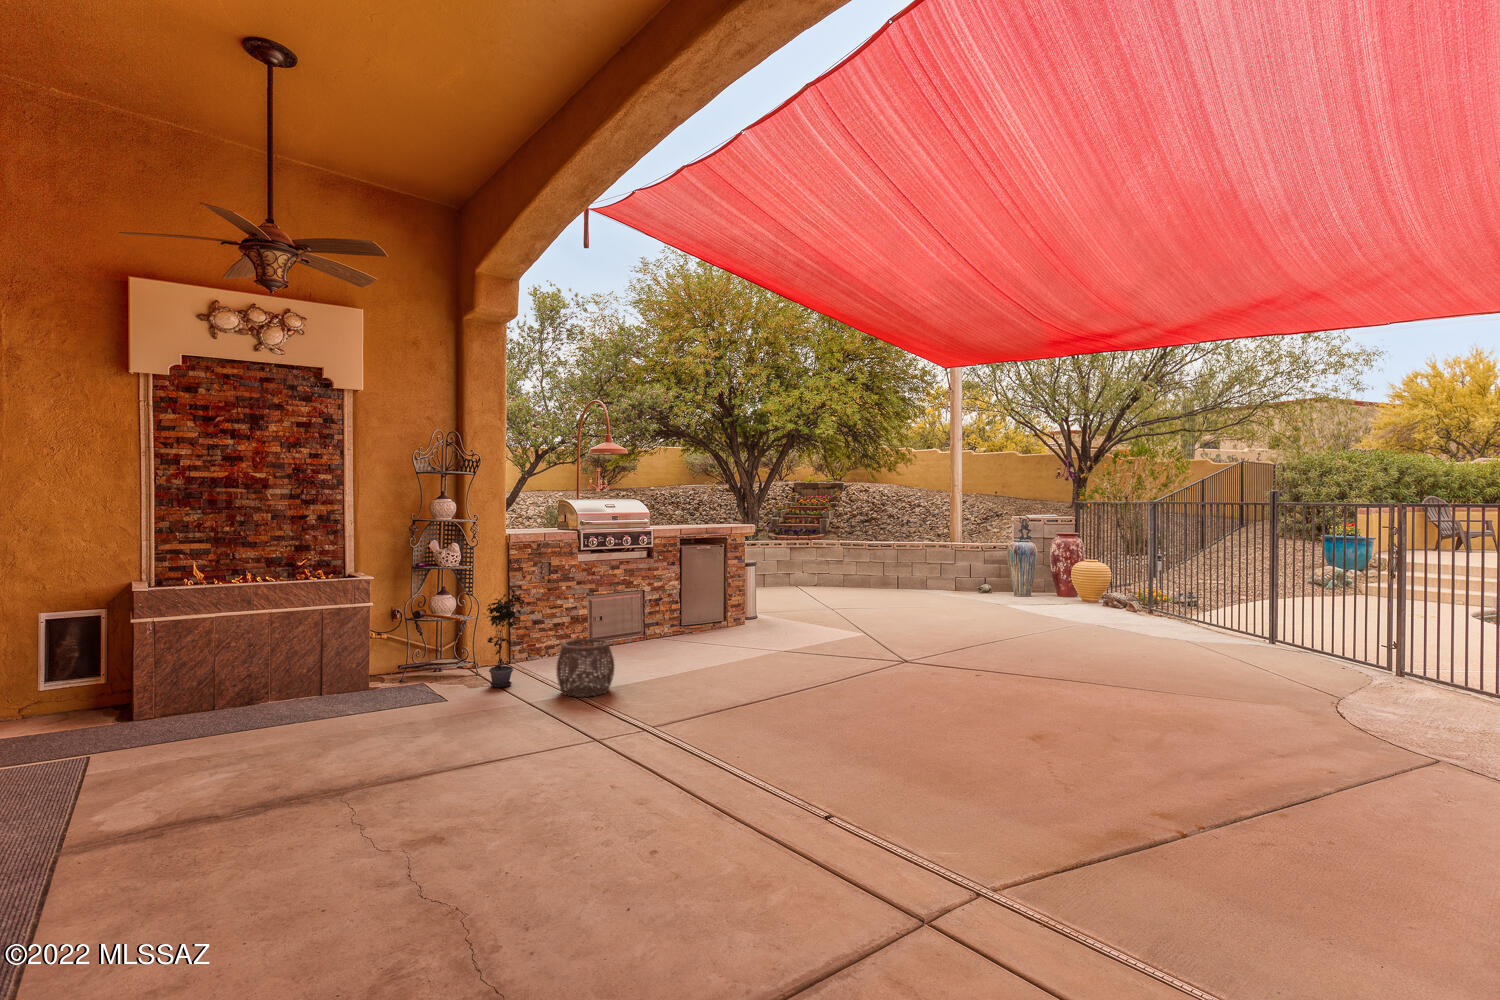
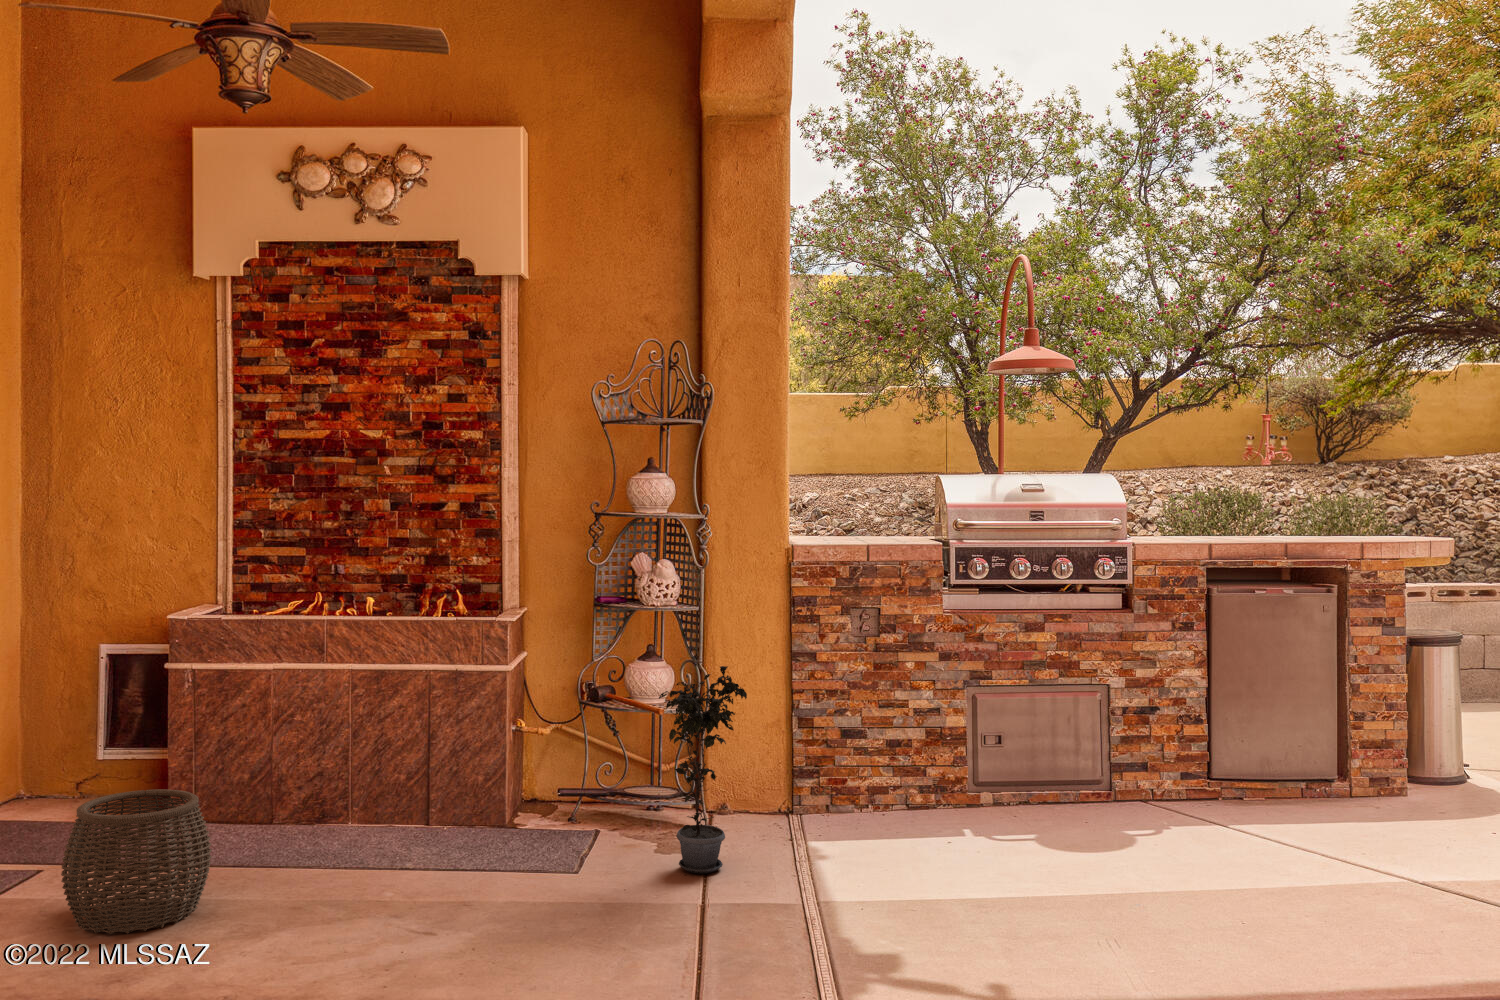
woven basket: present [556,639,615,697] -> present [61,789,212,934]

